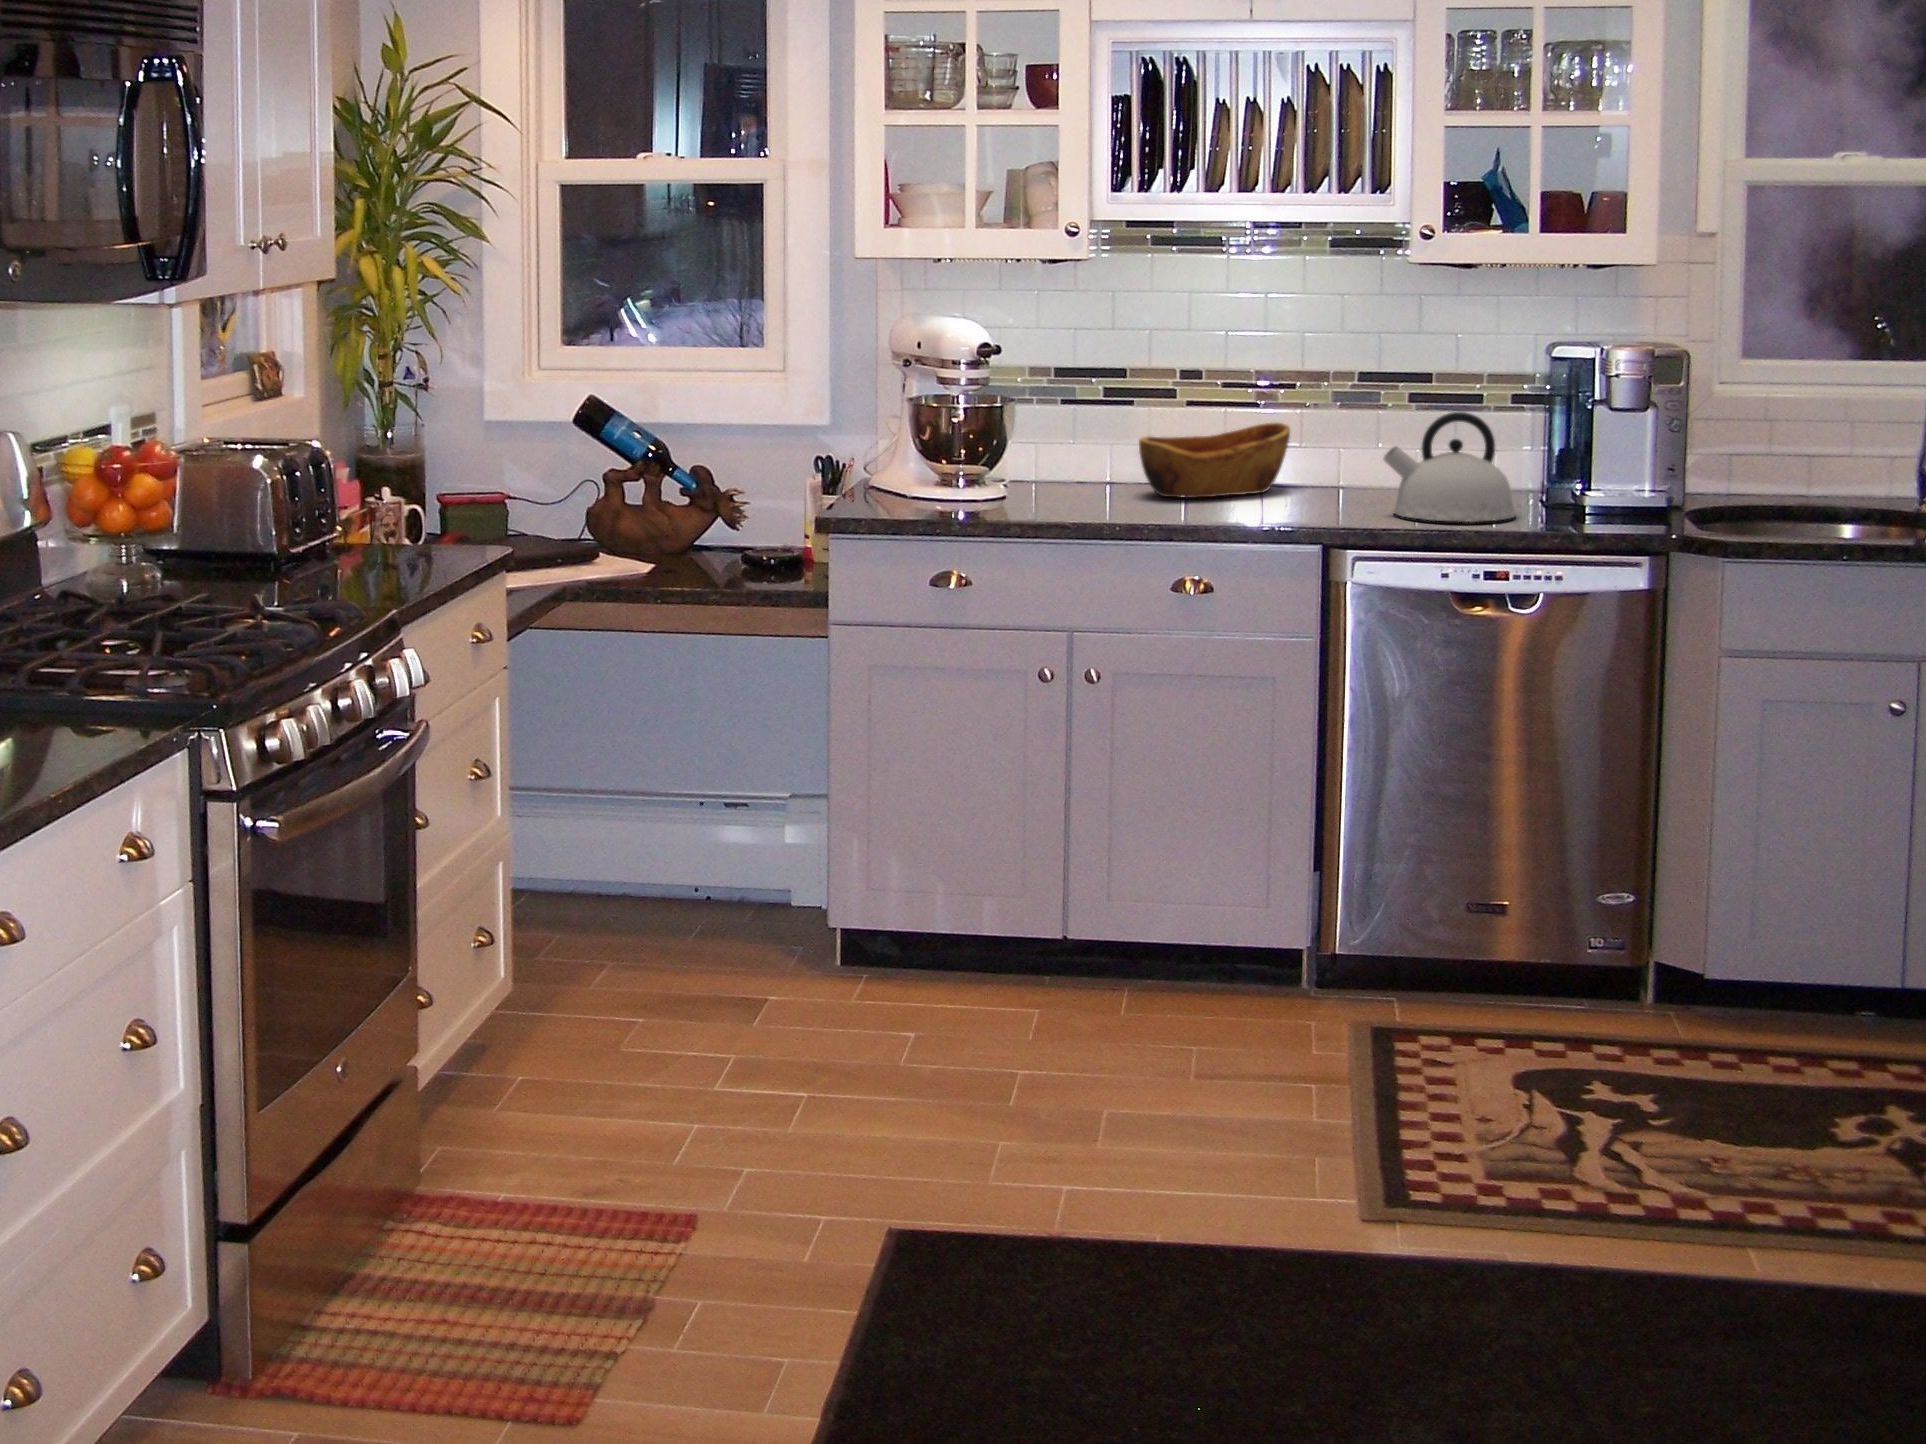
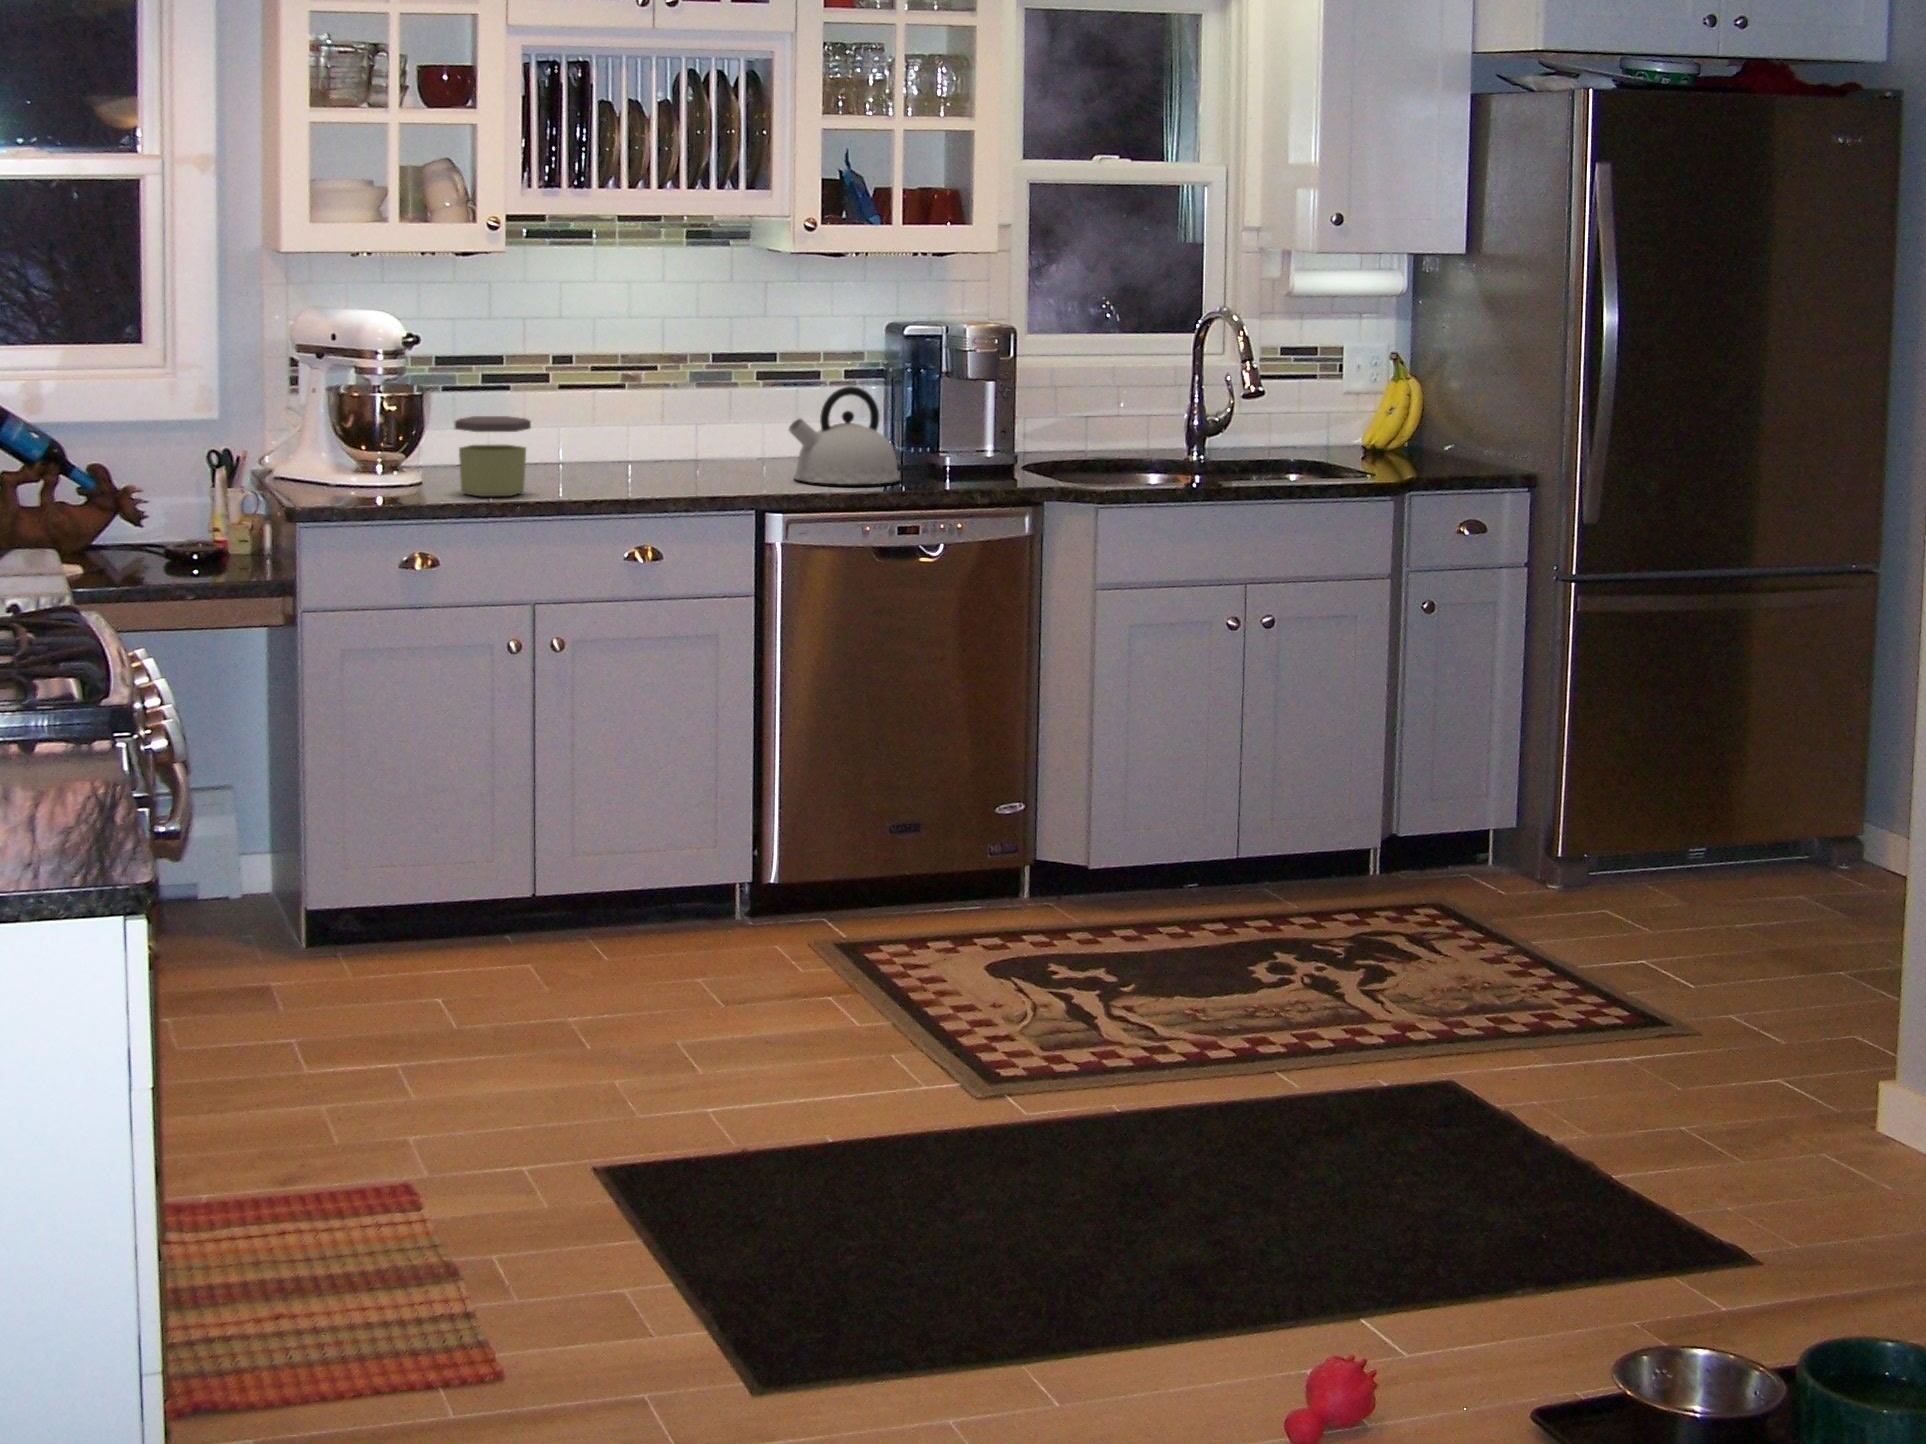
wooden bowl: present [1139,423,1290,498] -> none [548,403,673,475]
jar: none [1006,434,1083,517] -> present [454,416,531,496]

